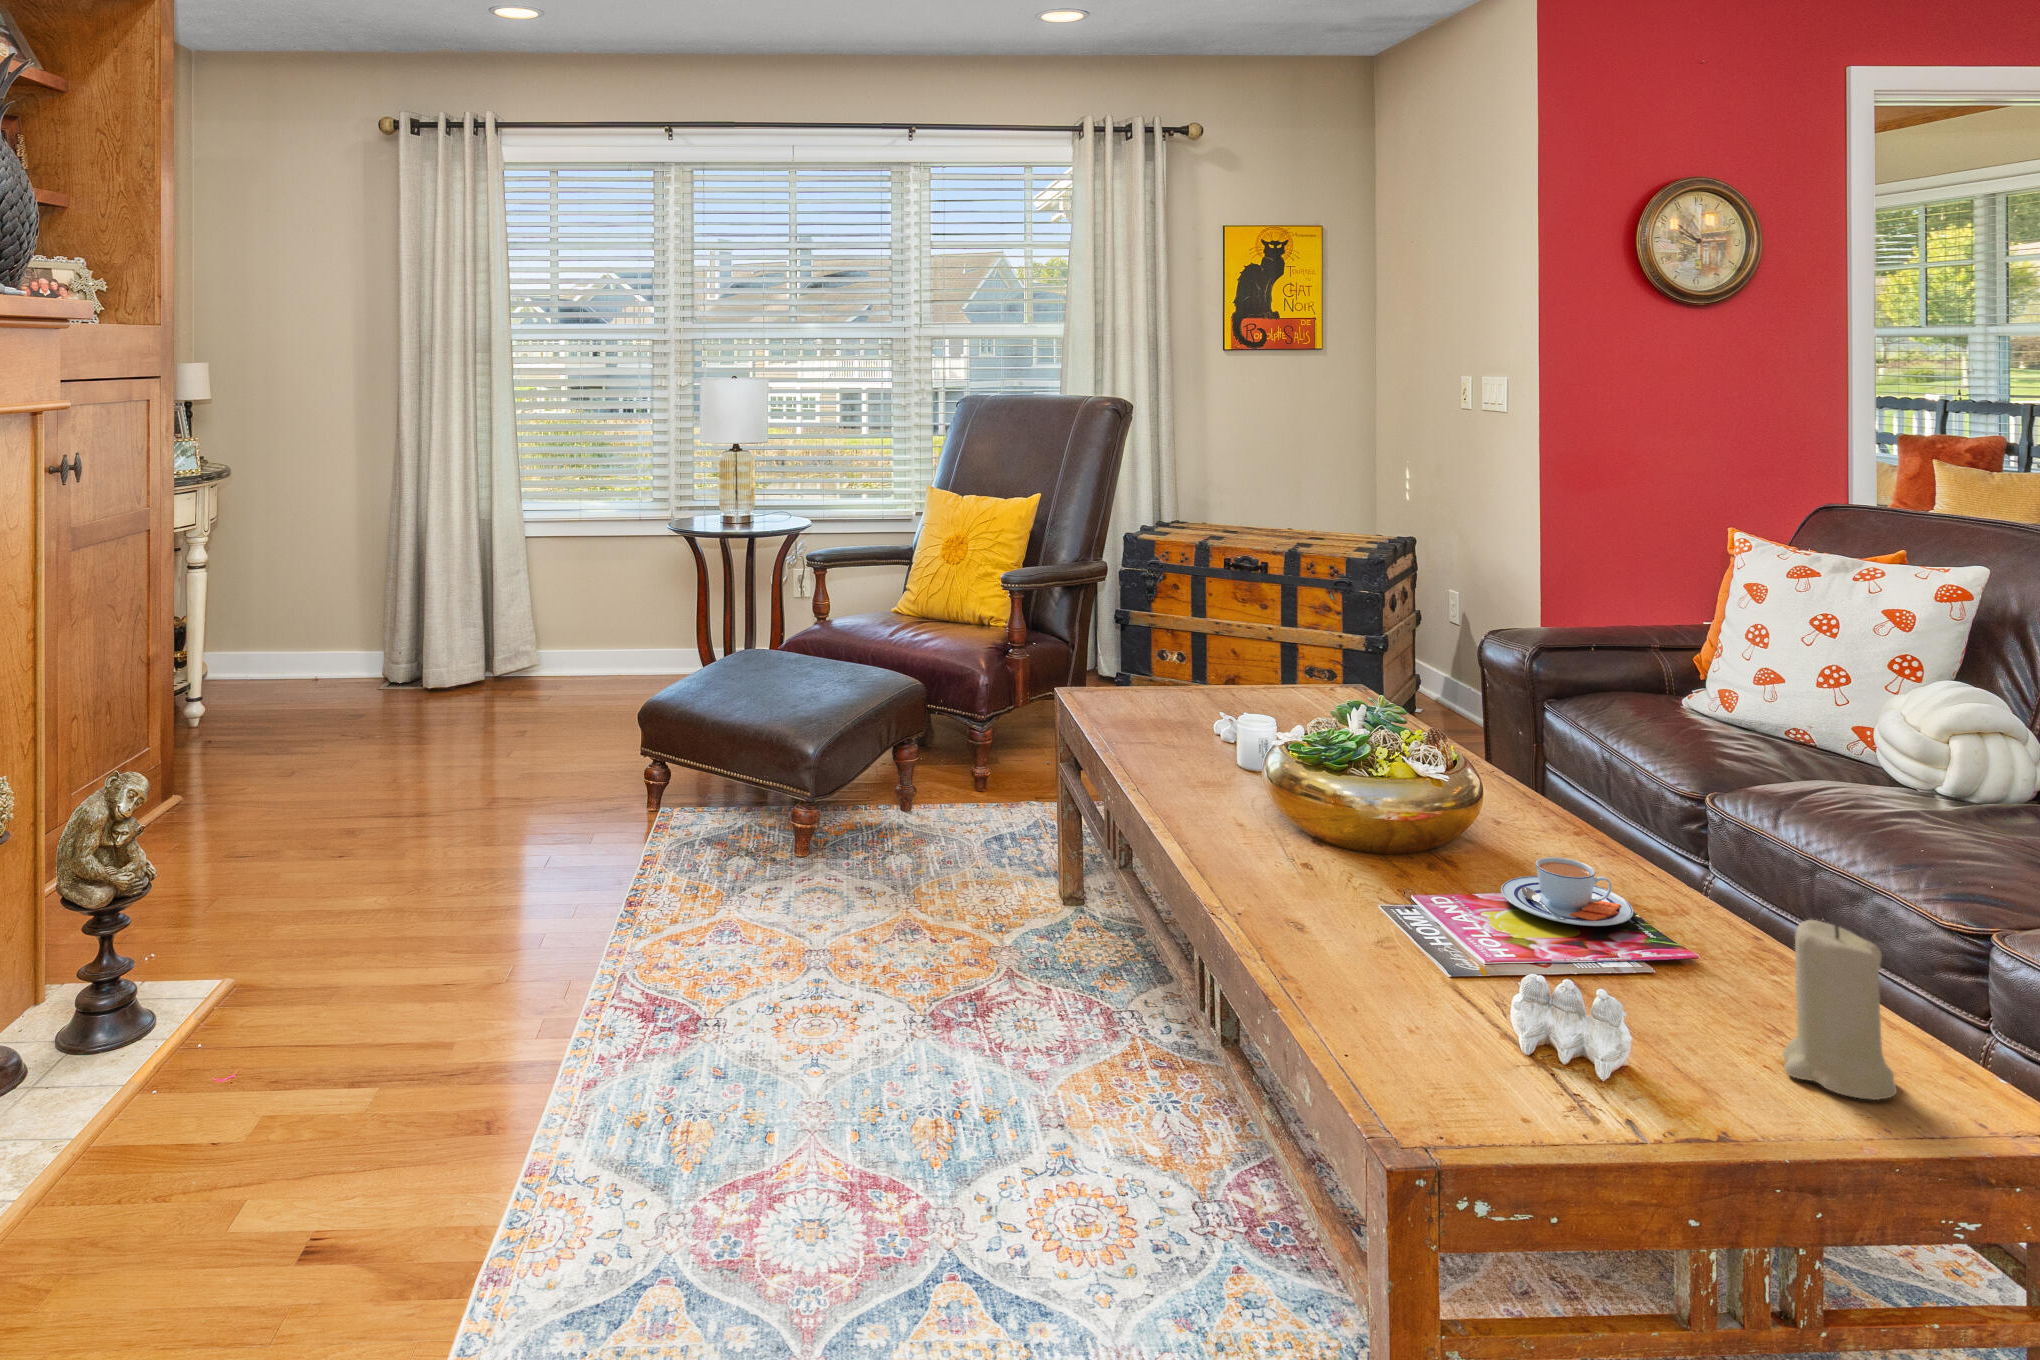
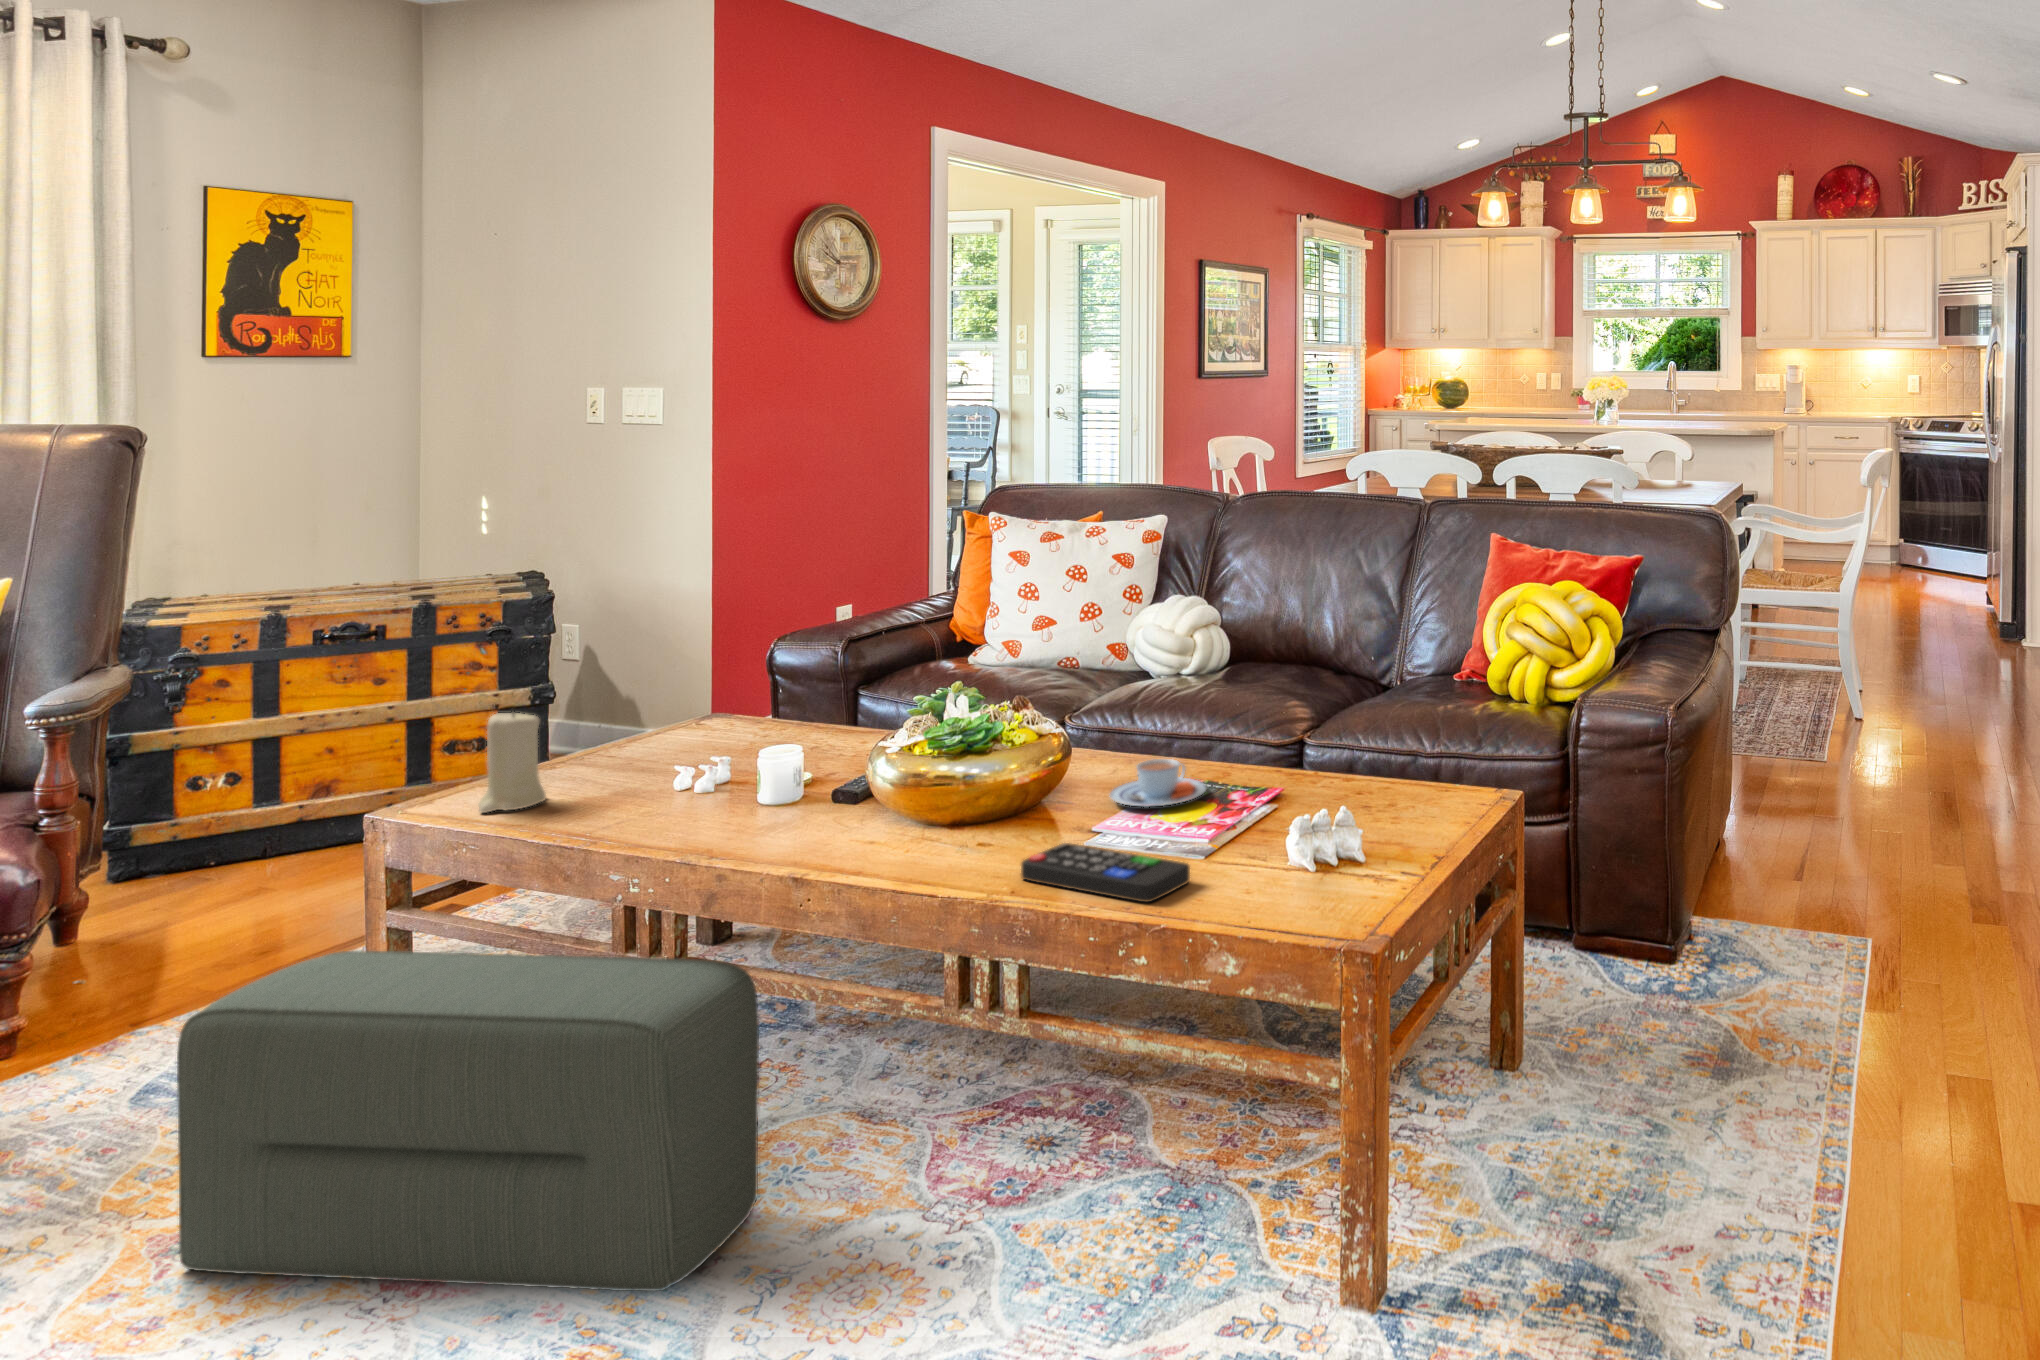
pouf: none [899,774,1119,1117] -> present [177,951,759,1291]
remote control: none [1282,899,1401,1005] -> present [1021,843,1190,902]
candle: present [1783,920,1897,1100] -> present [478,711,546,813]

